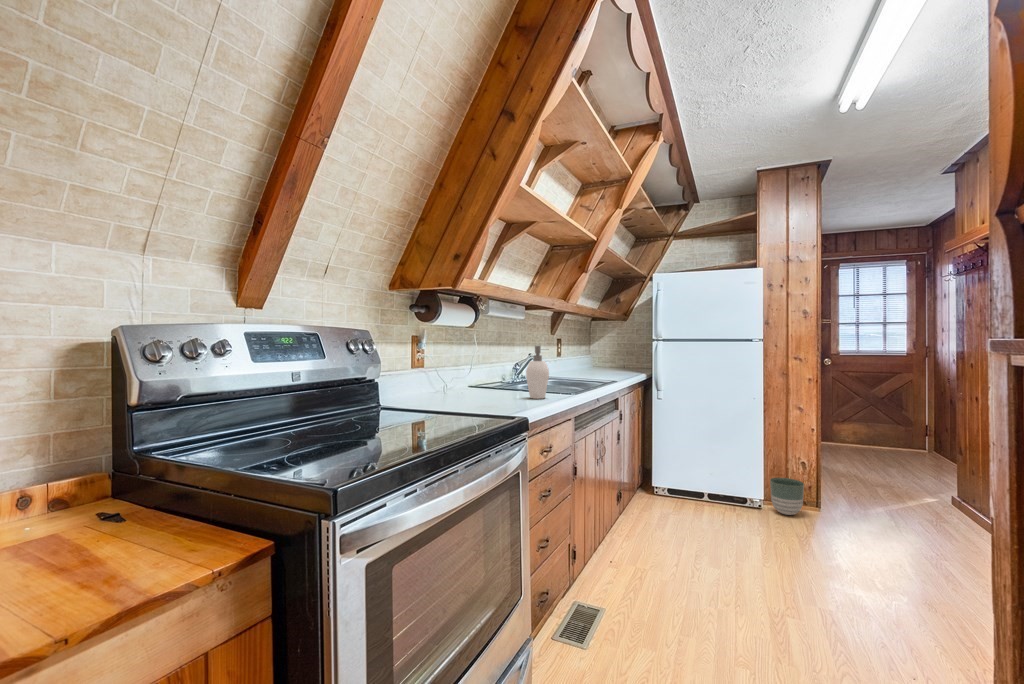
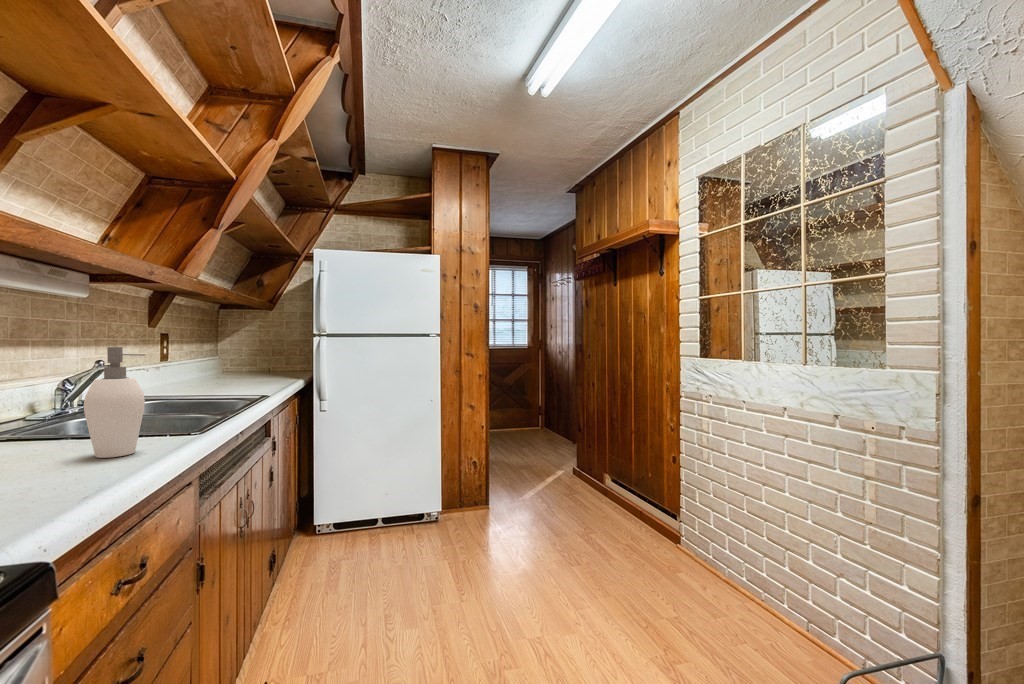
planter: present [770,478,804,515] -> none [447,482,479,522]

